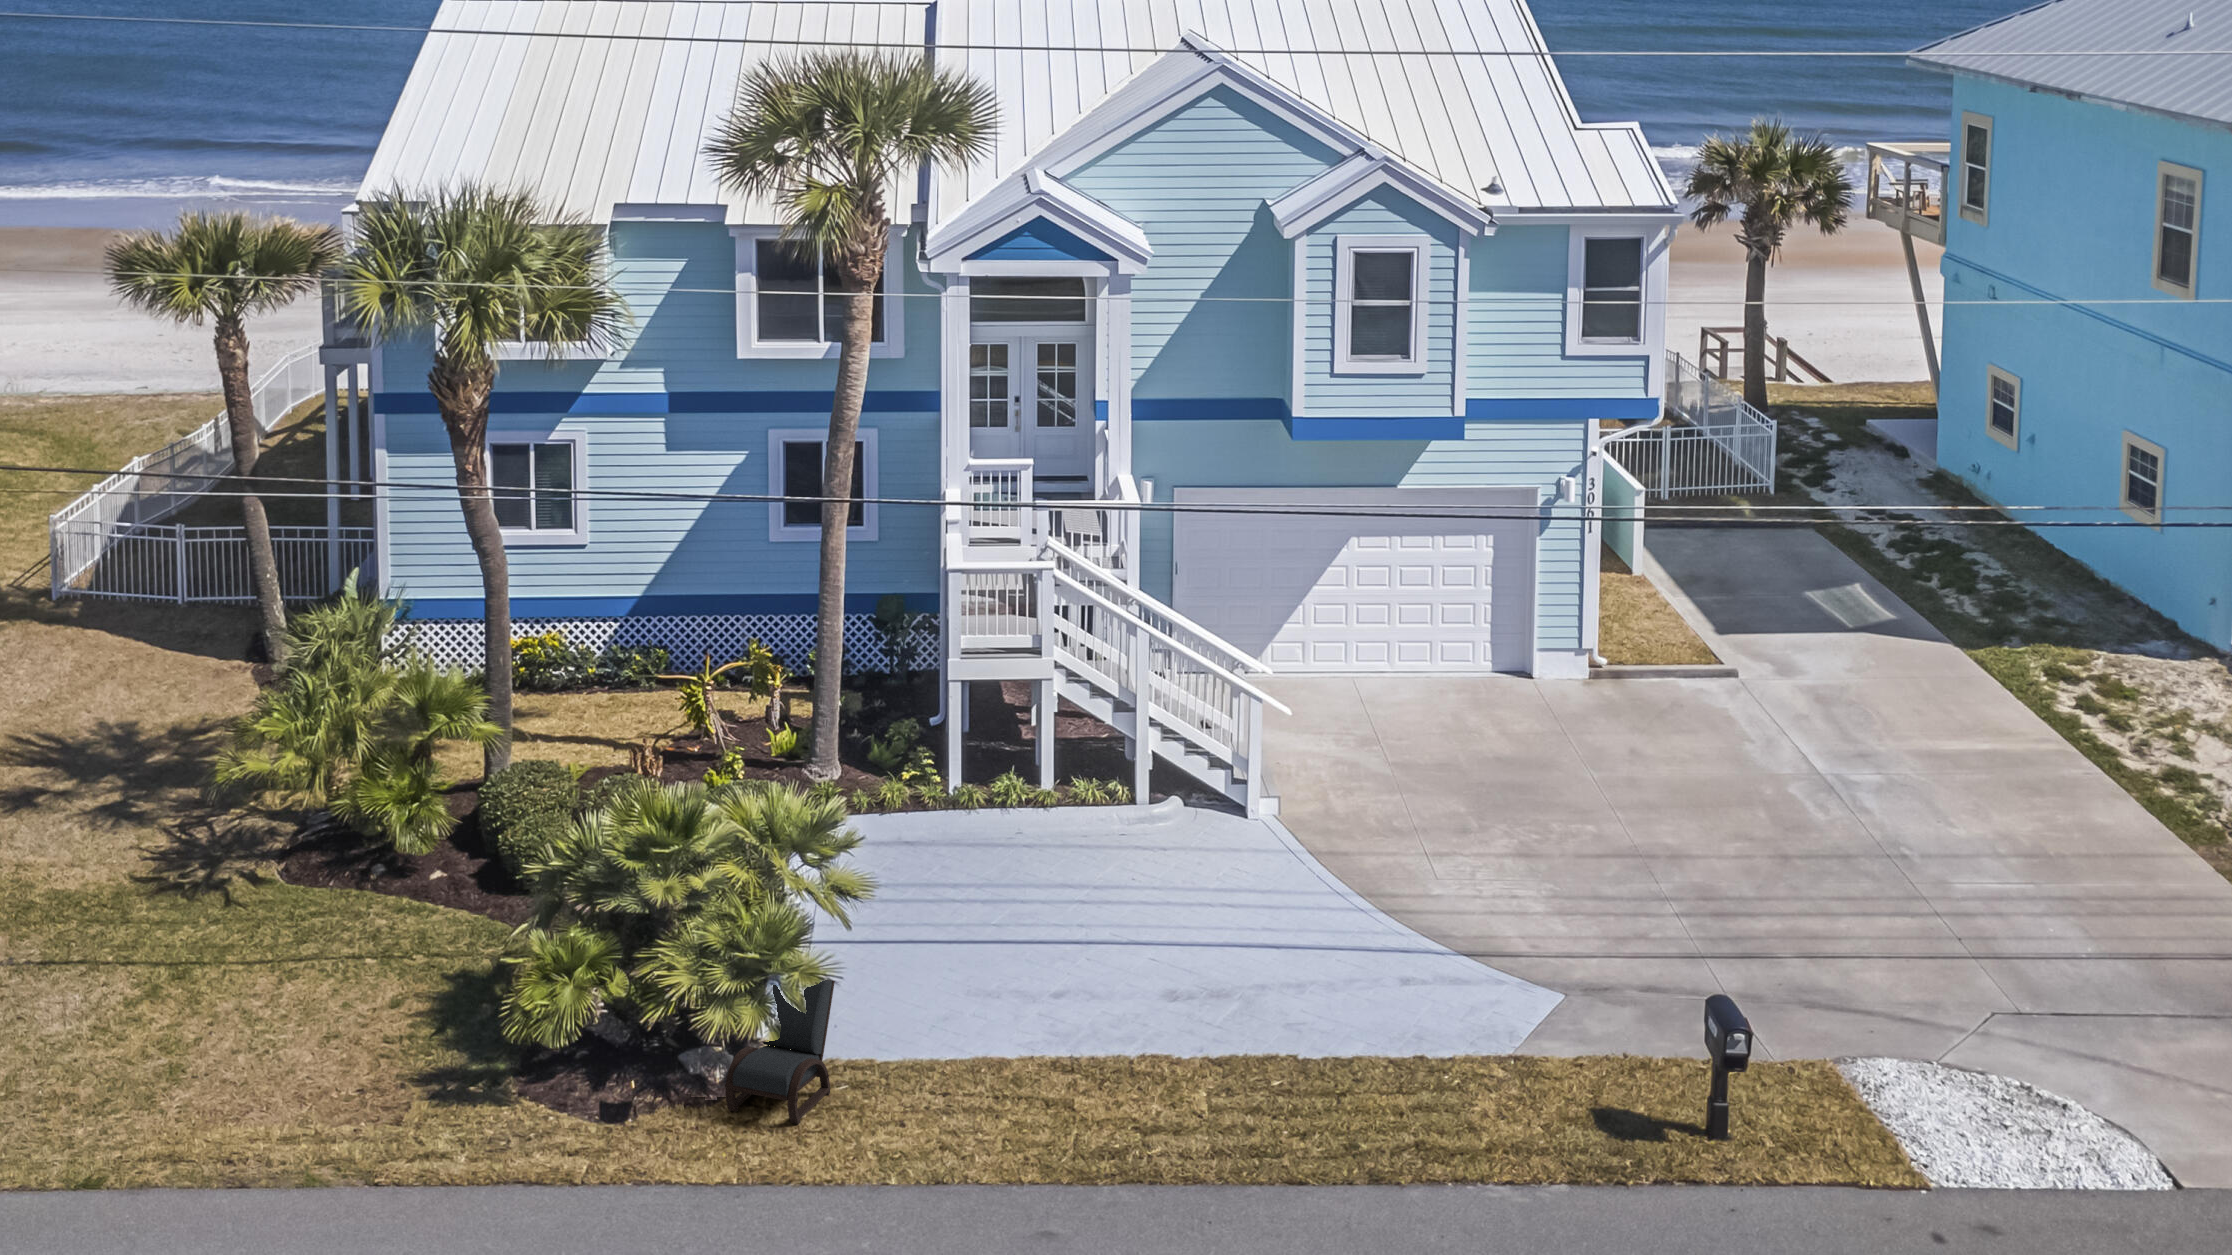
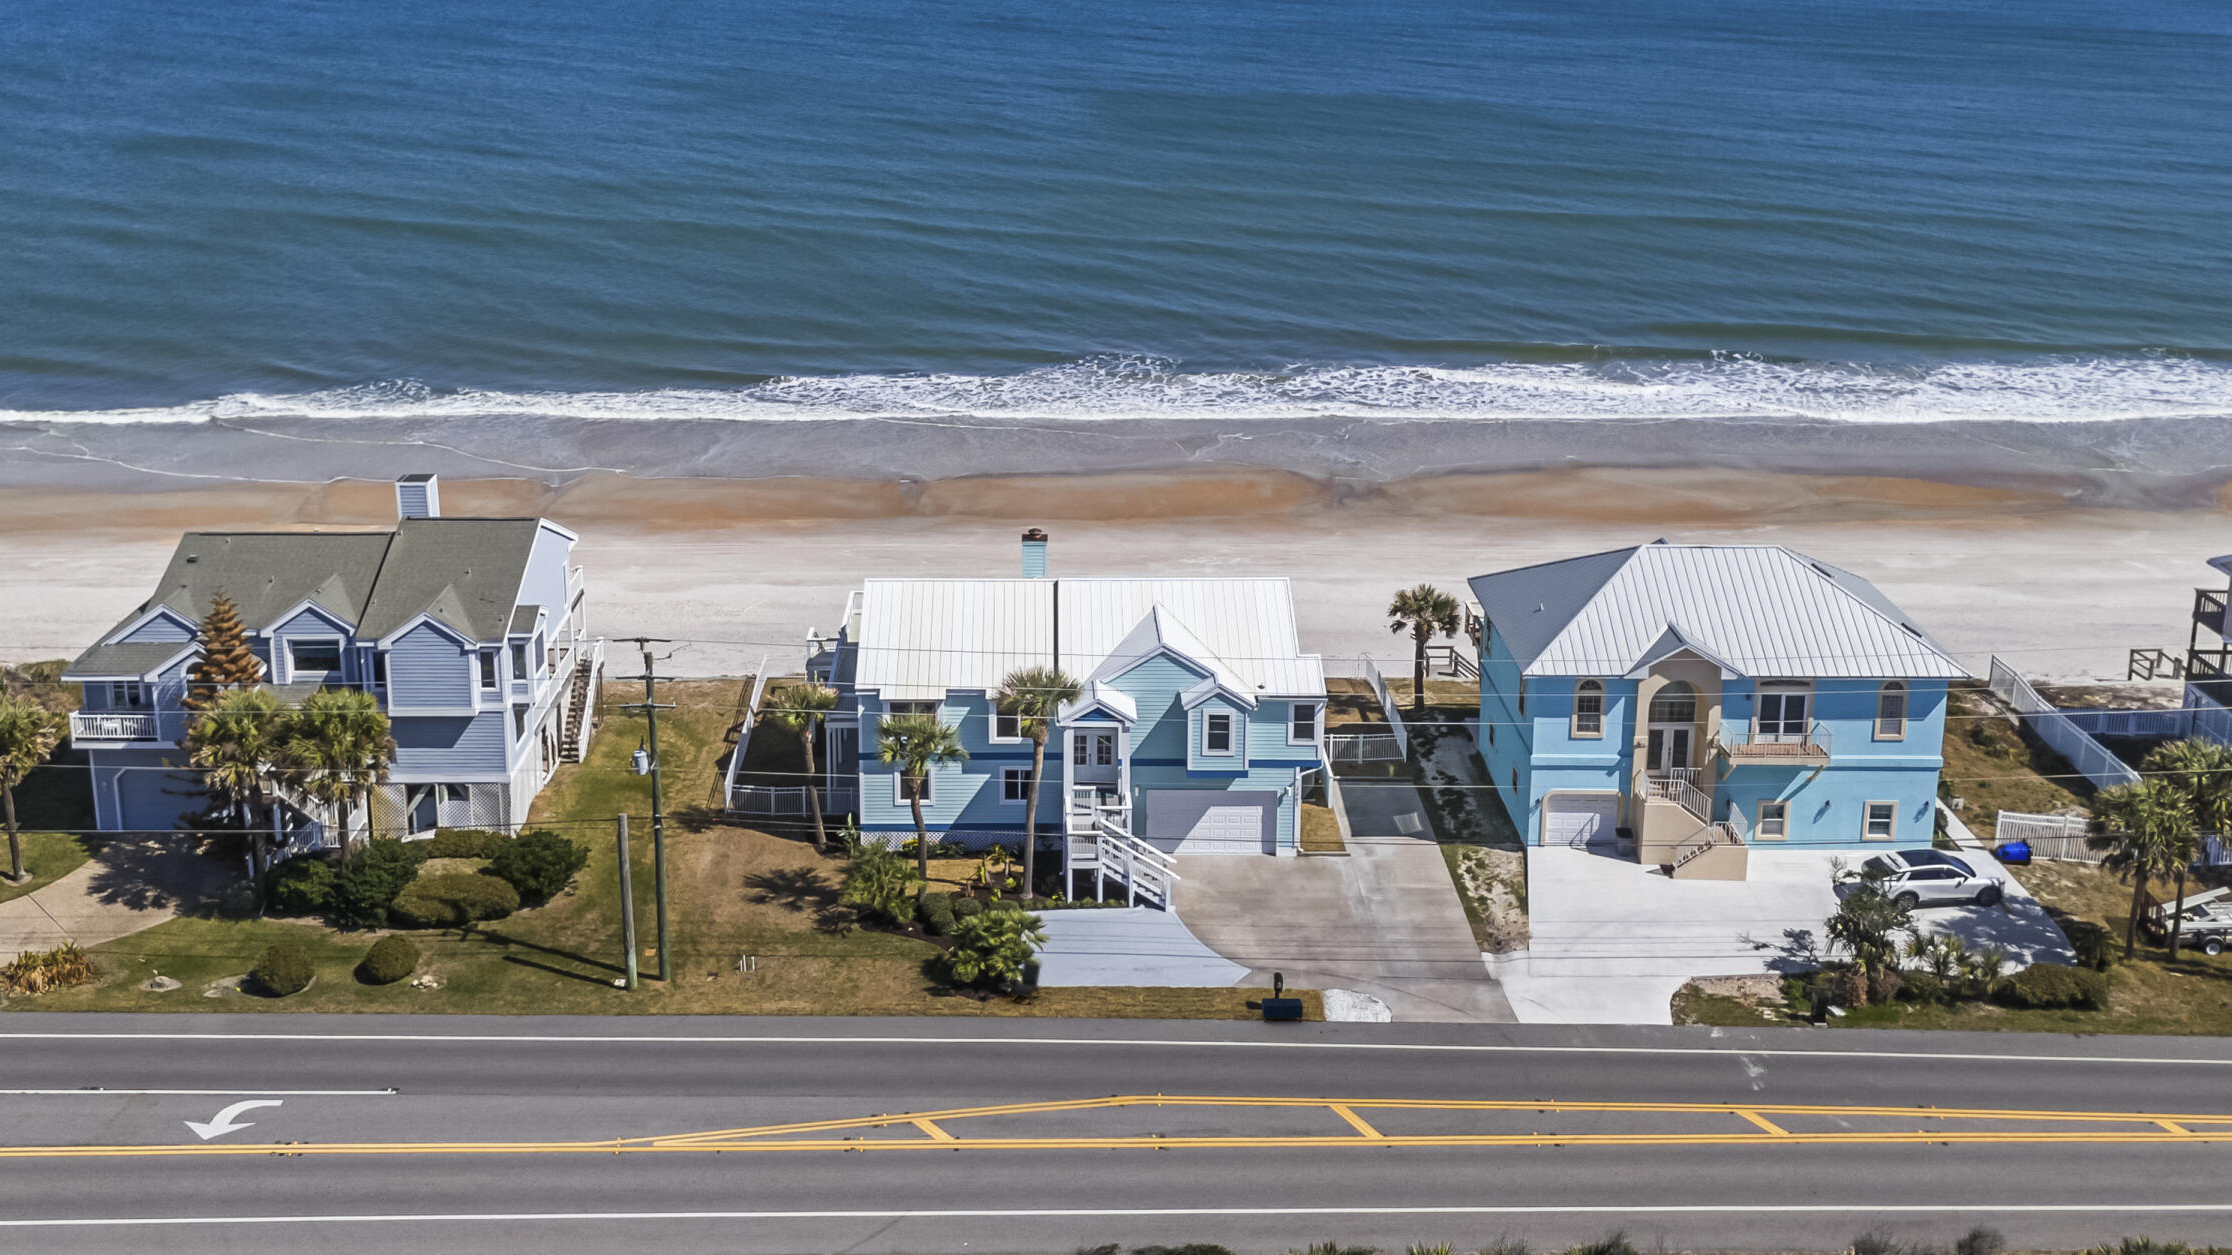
bench: none [1649,1091,1814,1185] -> present [1262,998,1303,1023]

